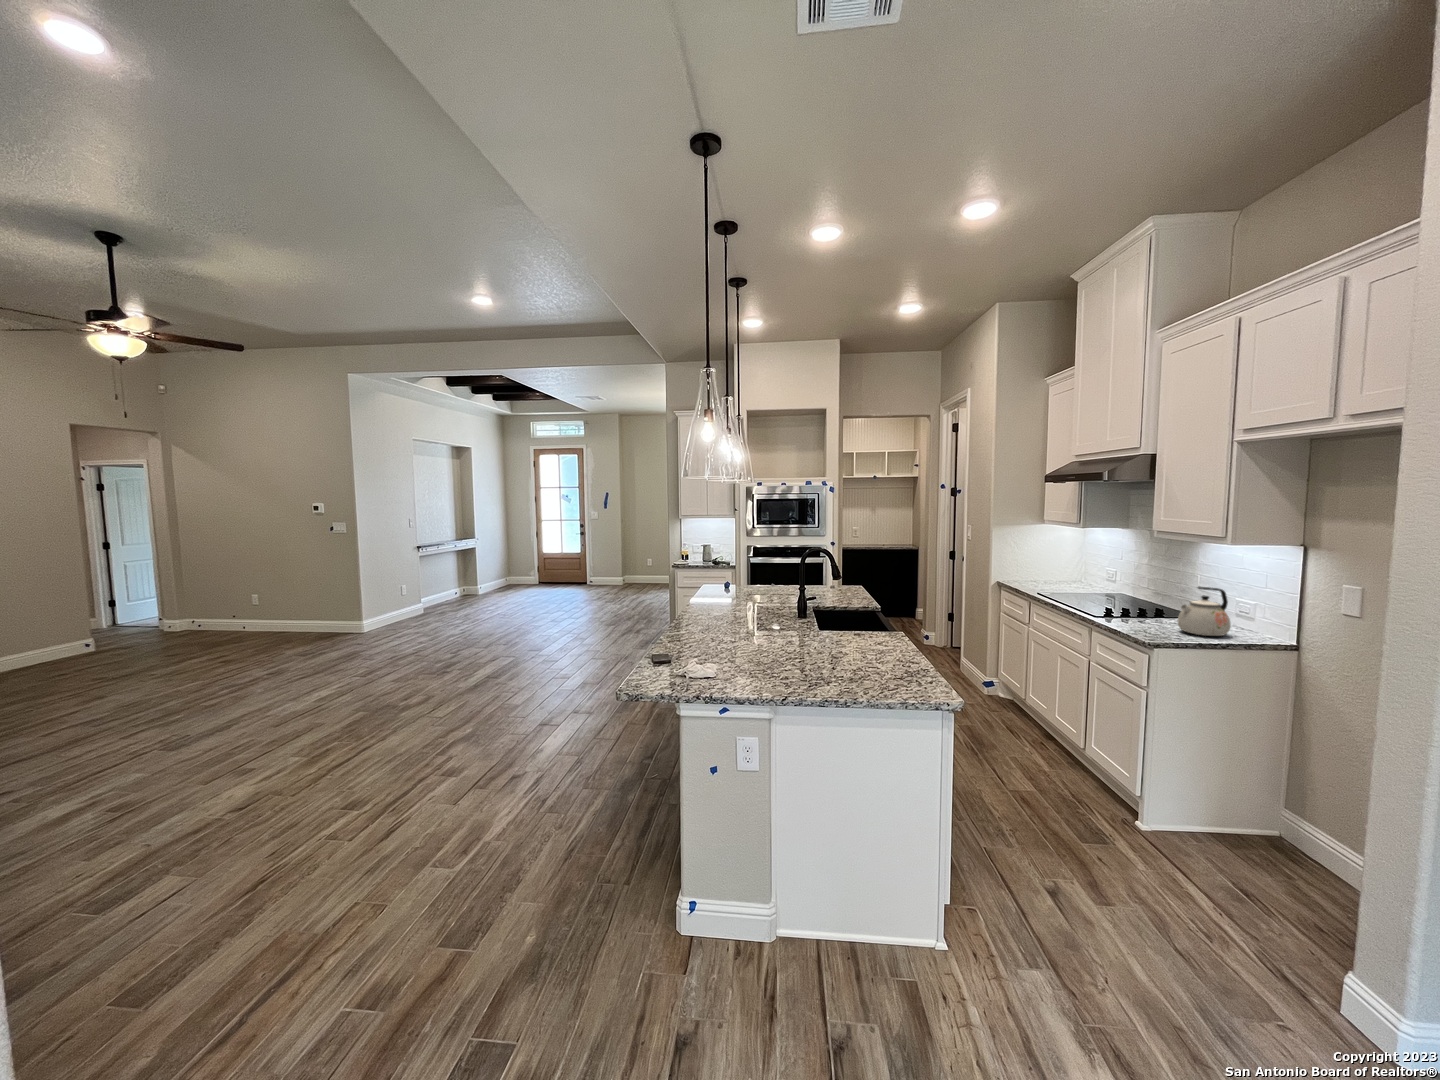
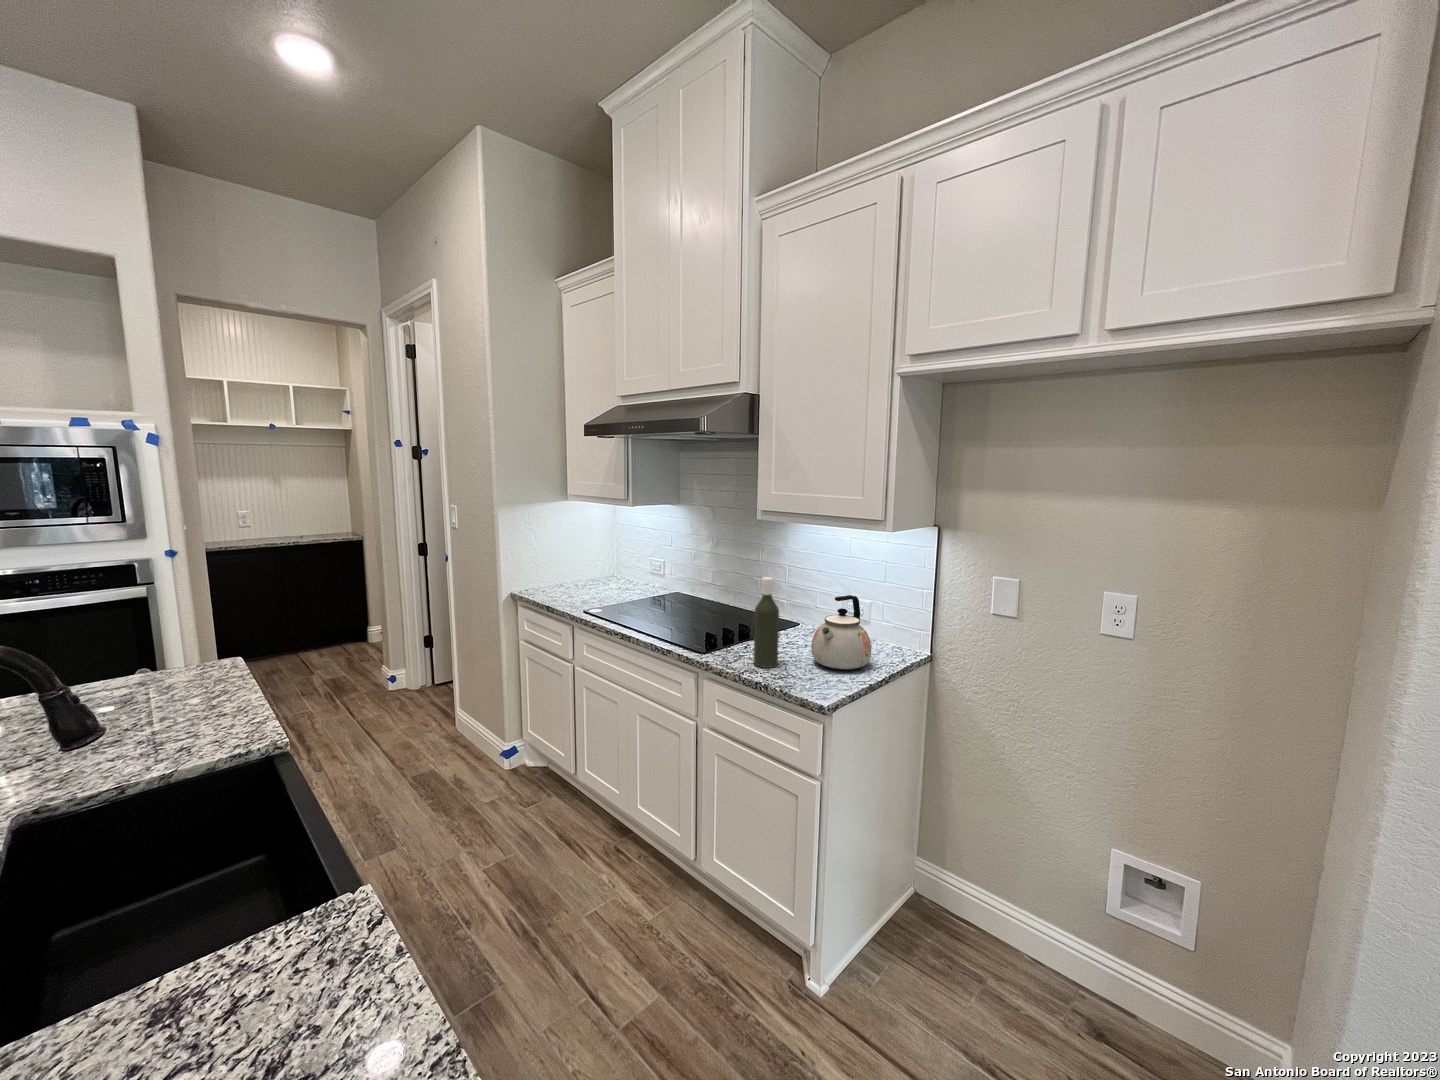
bottle: none [1131,569,1153,627] -> present [754,577,779,668]

